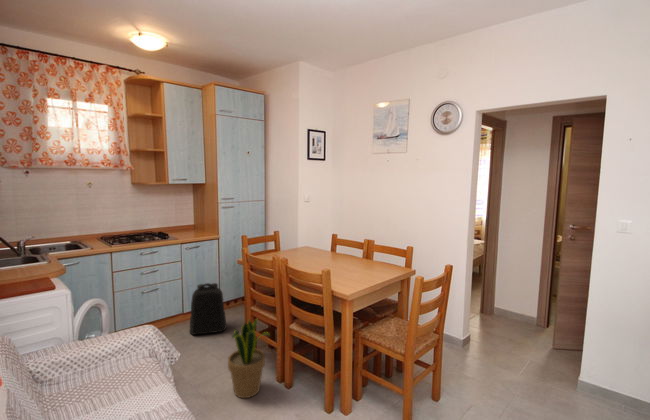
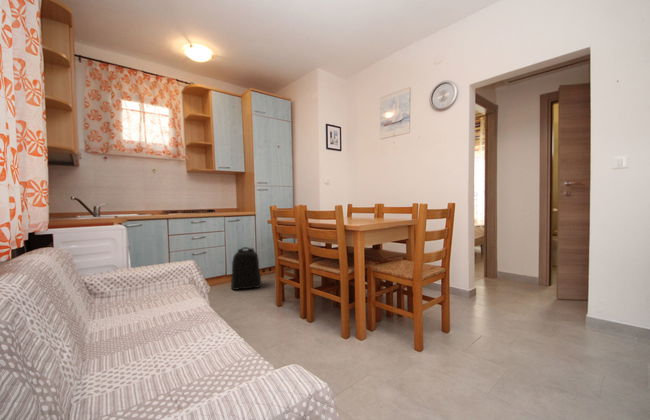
potted plant: present [228,320,269,398] -> none [258,263,294,330]

